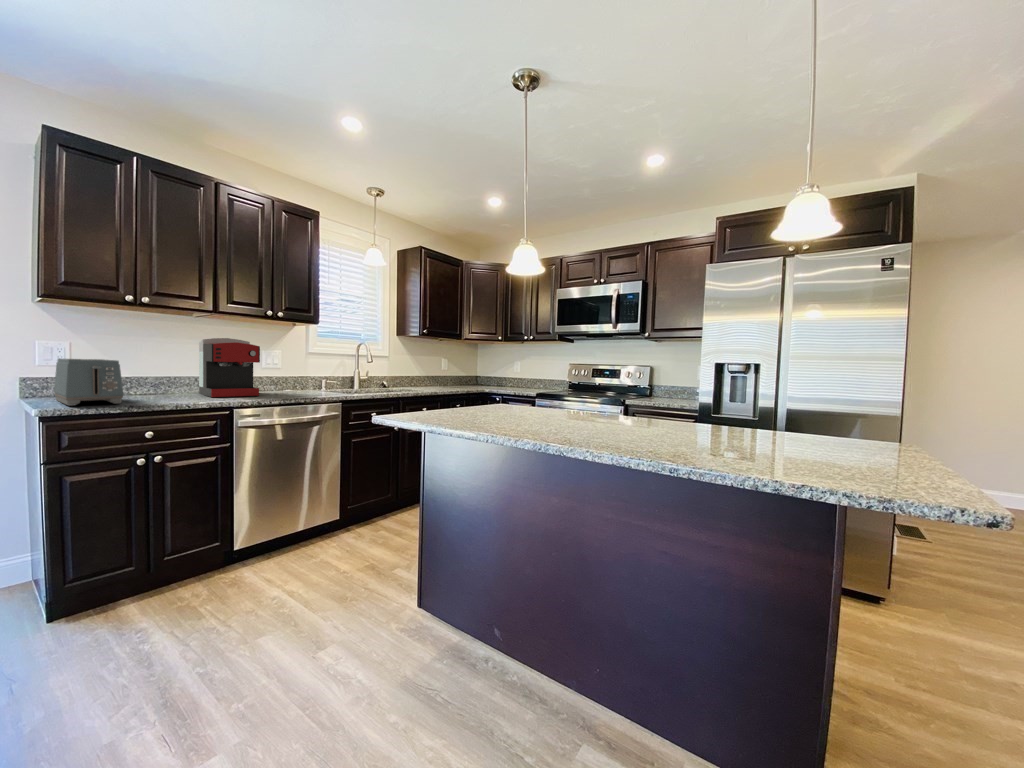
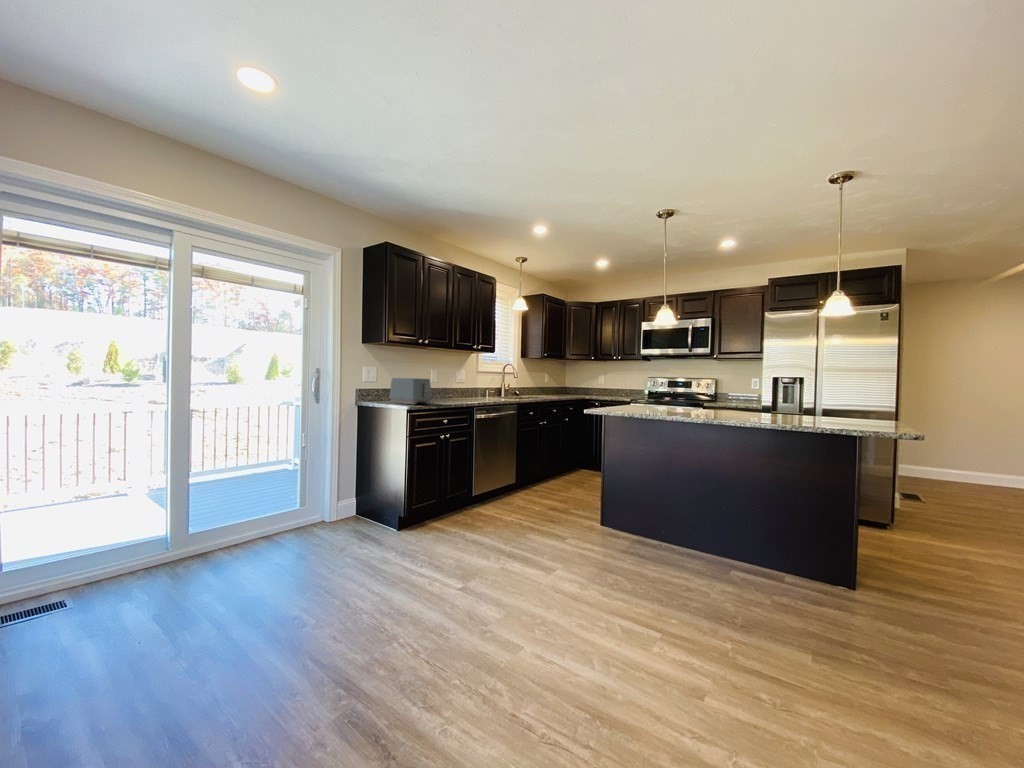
coffee maker: present [199,338,260,397] -> none [437,364,476,401]

